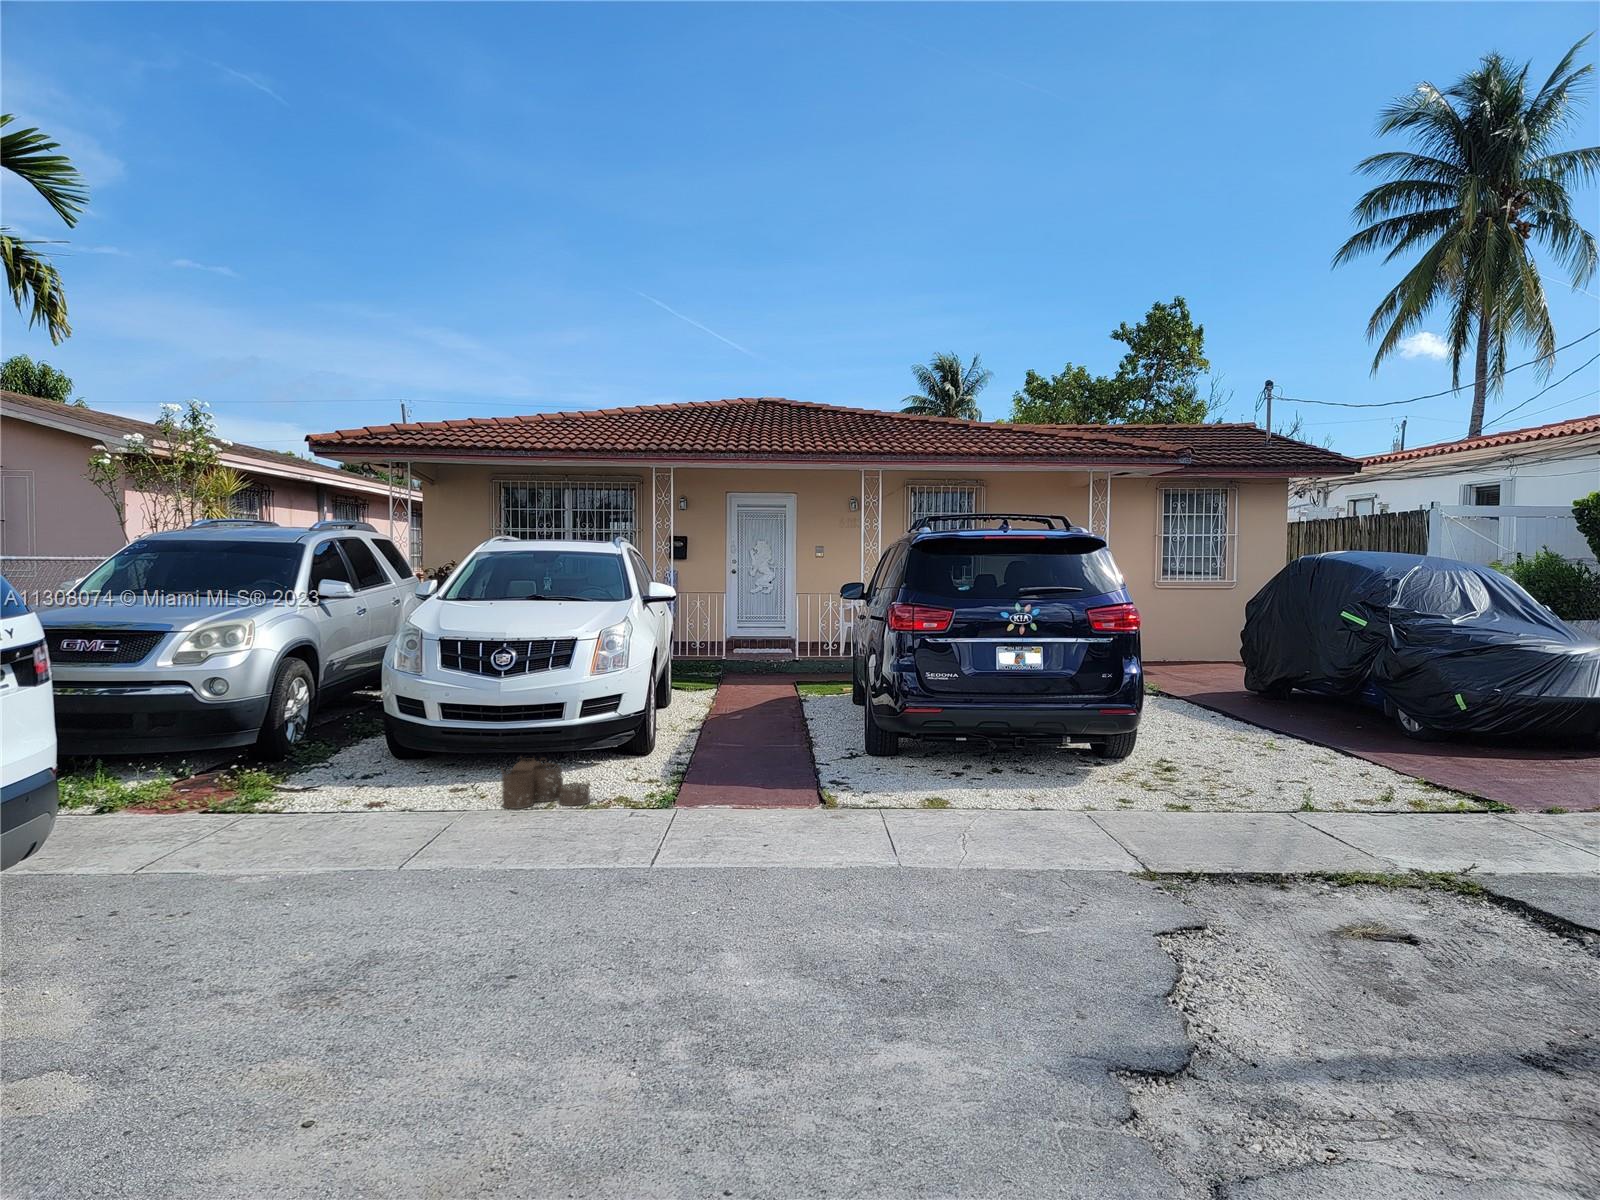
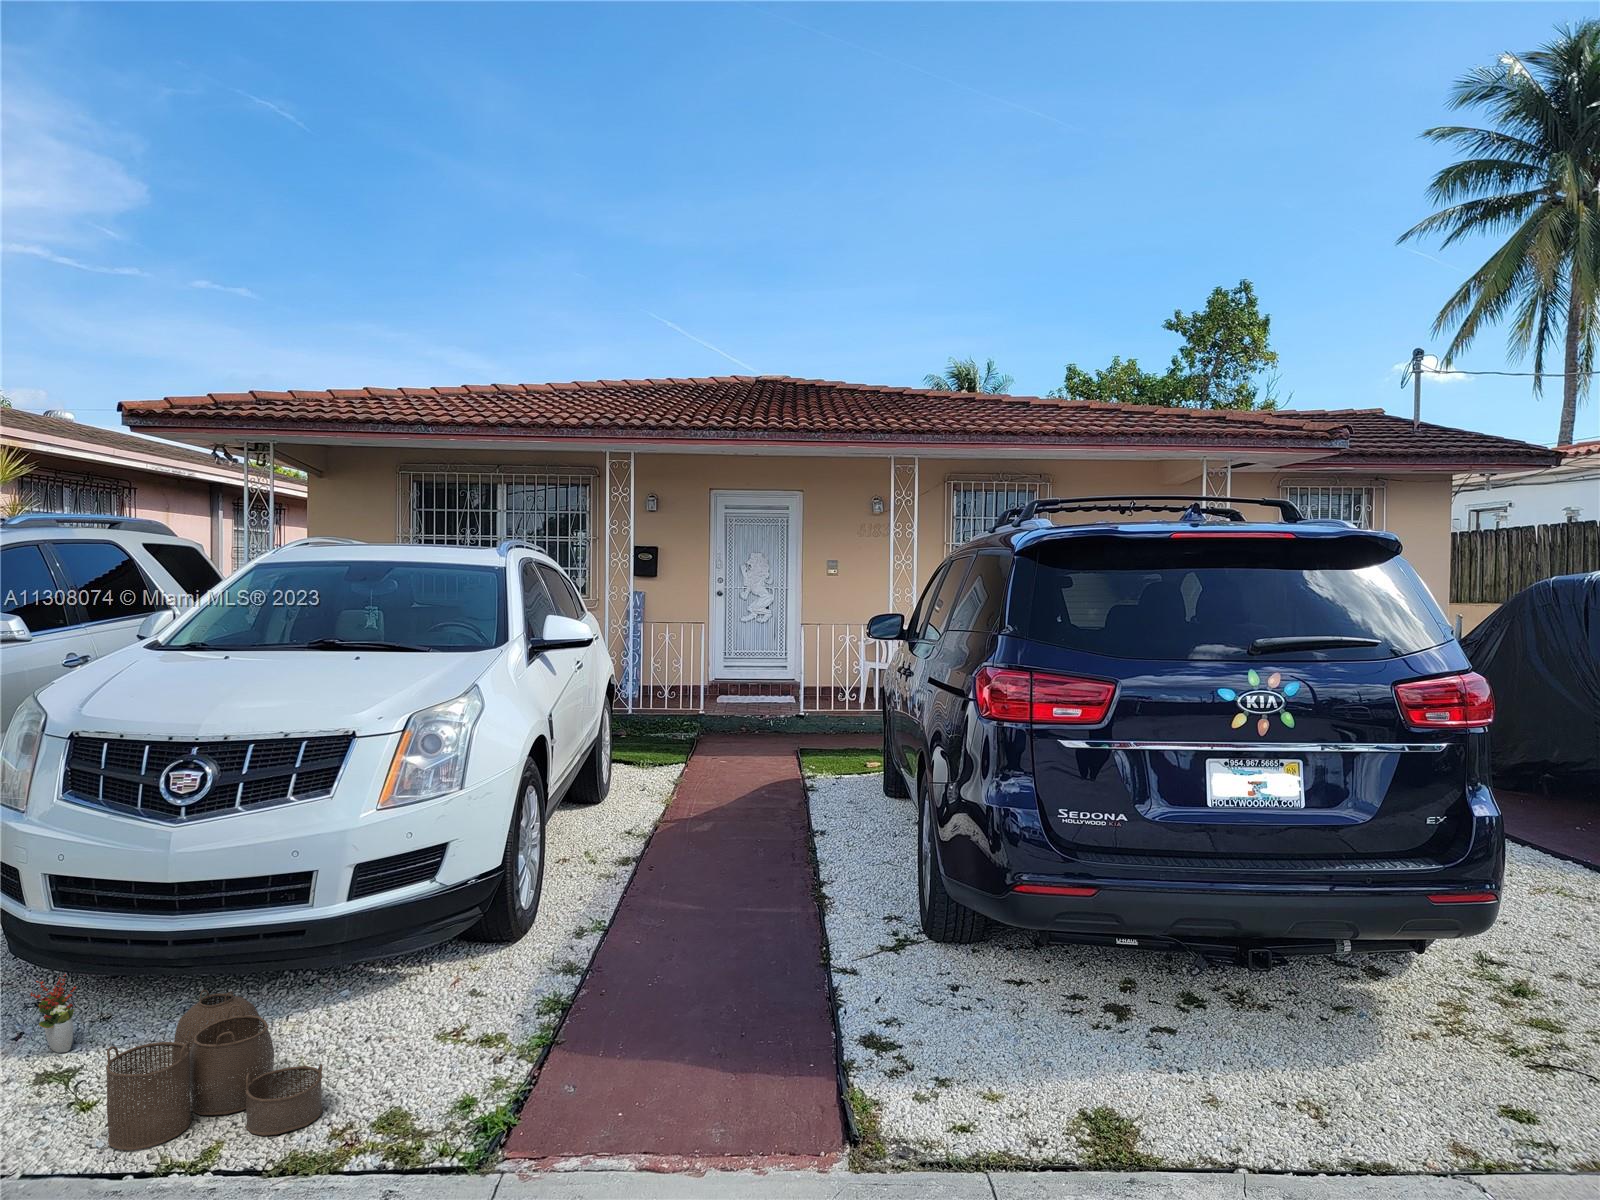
decorative plant: none [437,752,456,788] -> present [30,974,76,1053]

